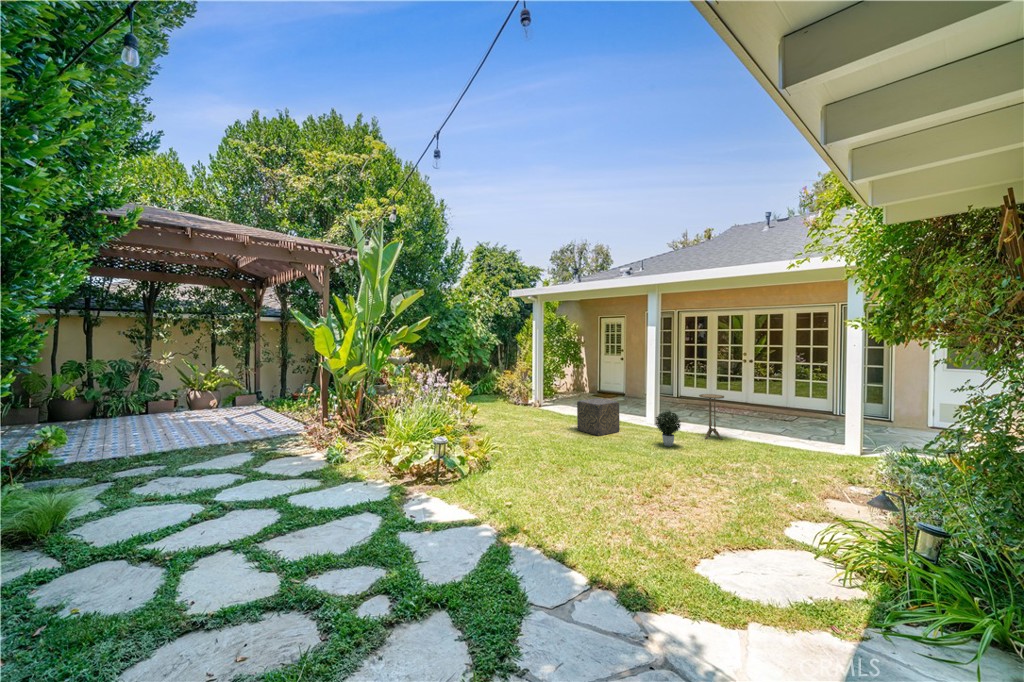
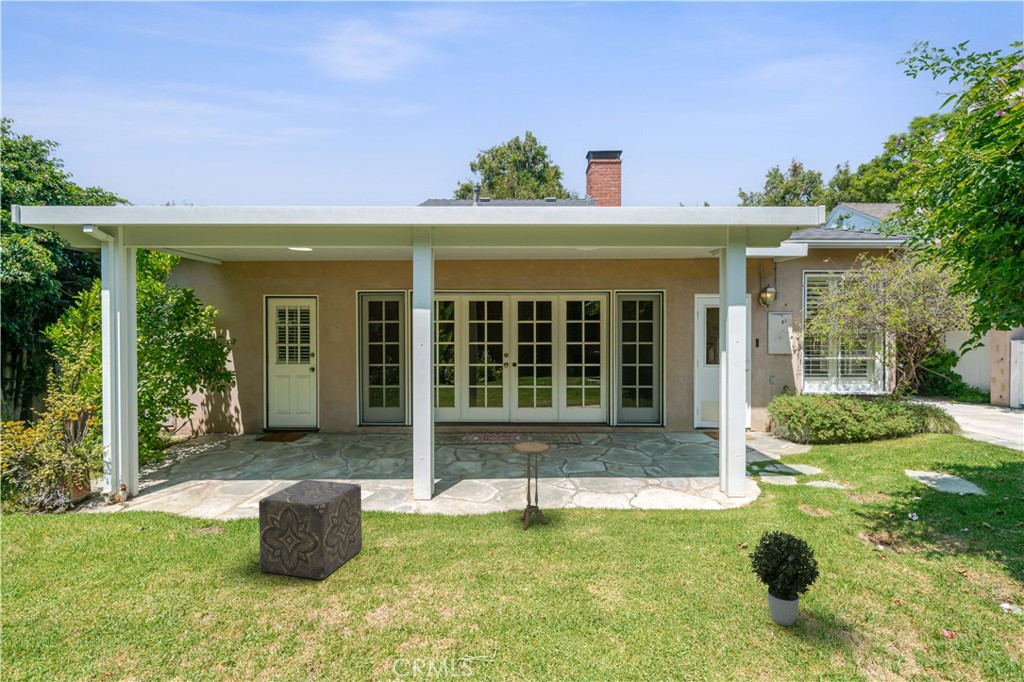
potted plant: present [656,411,681,447] -> present [748,530,820,626]

